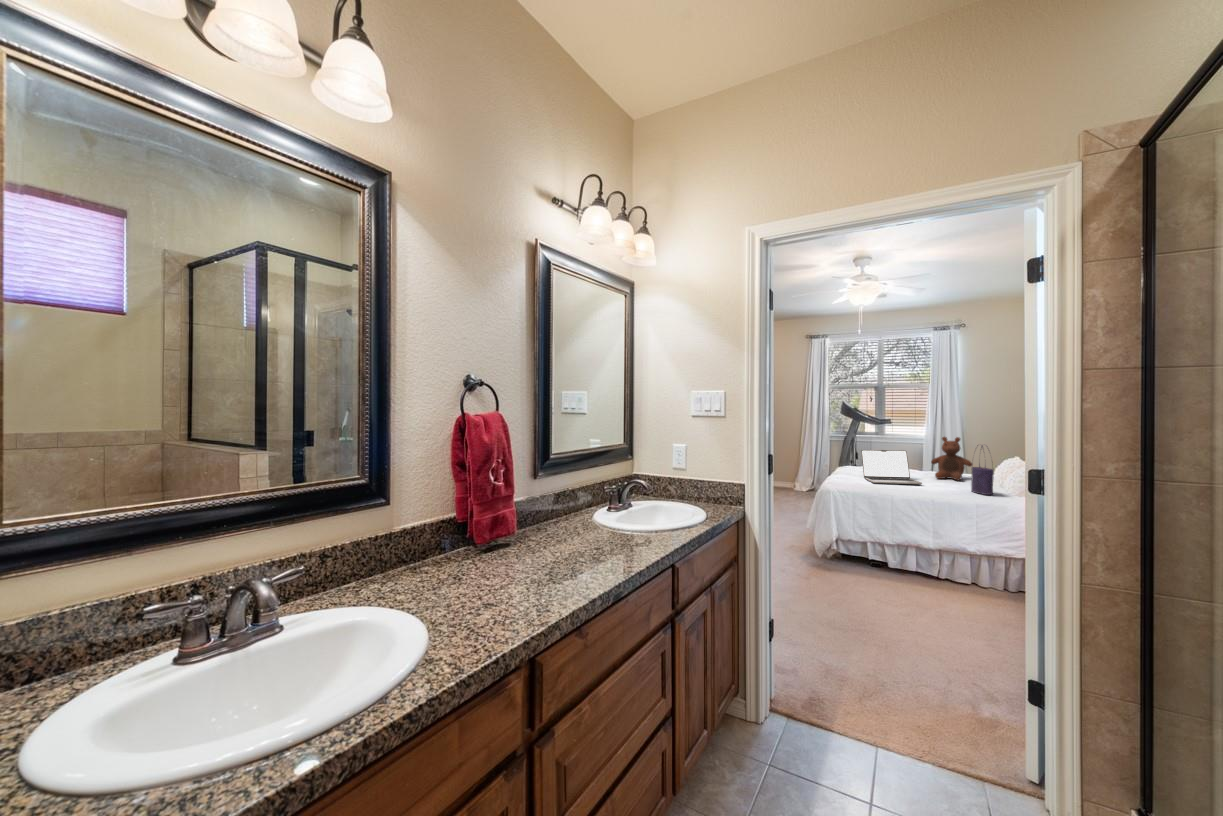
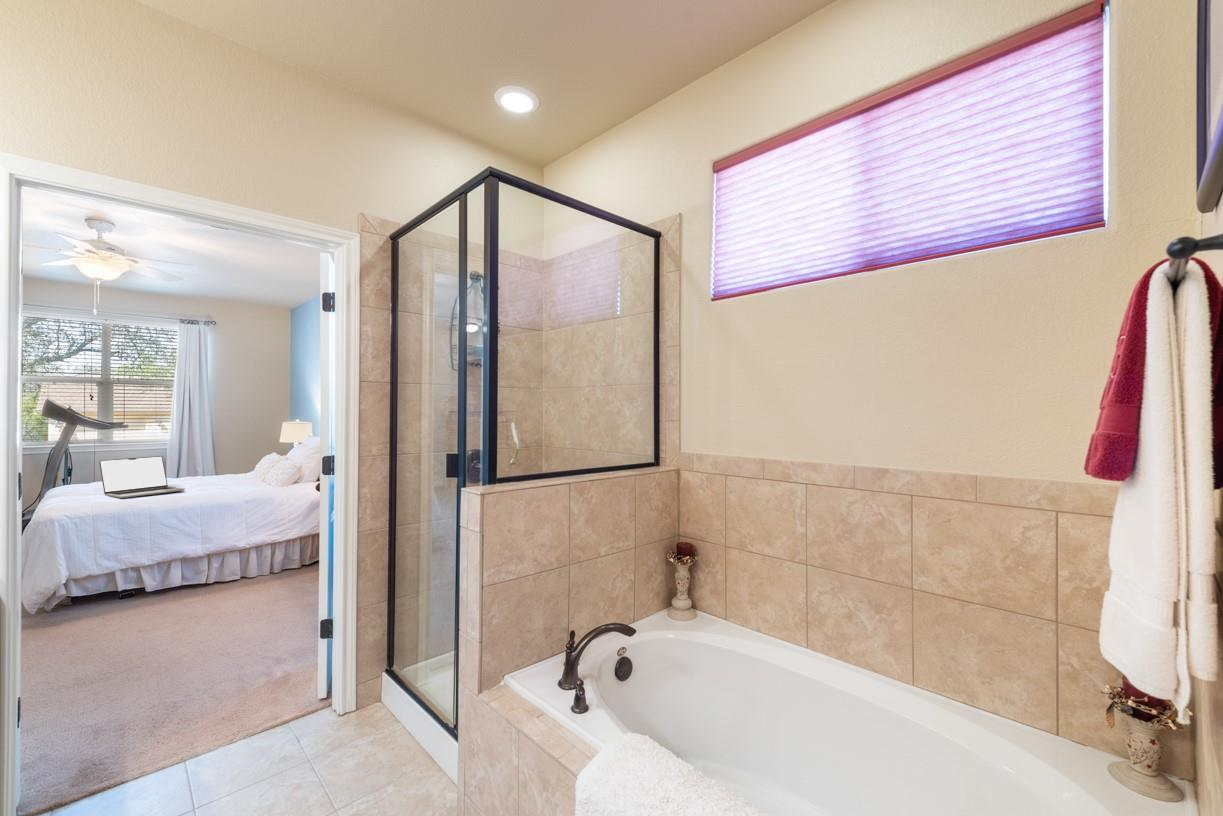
stuffed bear: present [931,437,972,480] -> none [190,438,234,482]
tote bag: present [971,445,994,495] -> none [238,443,260,490]

